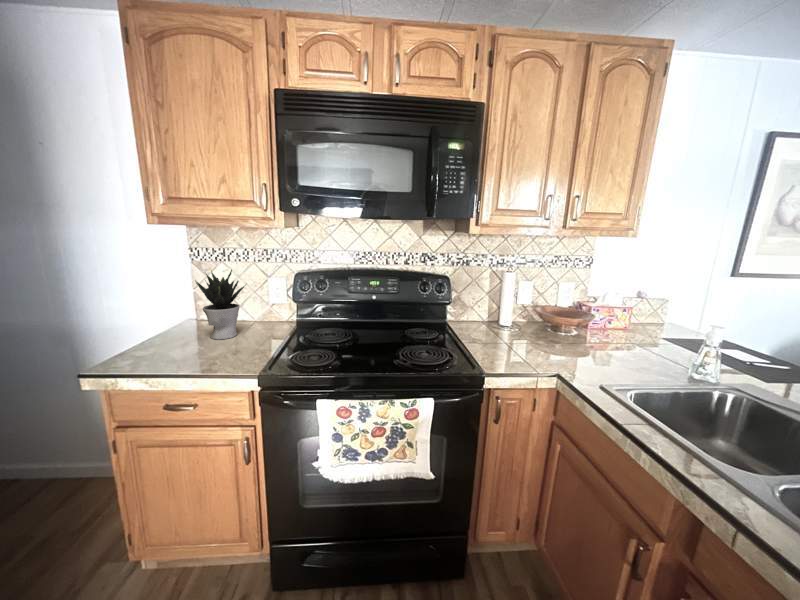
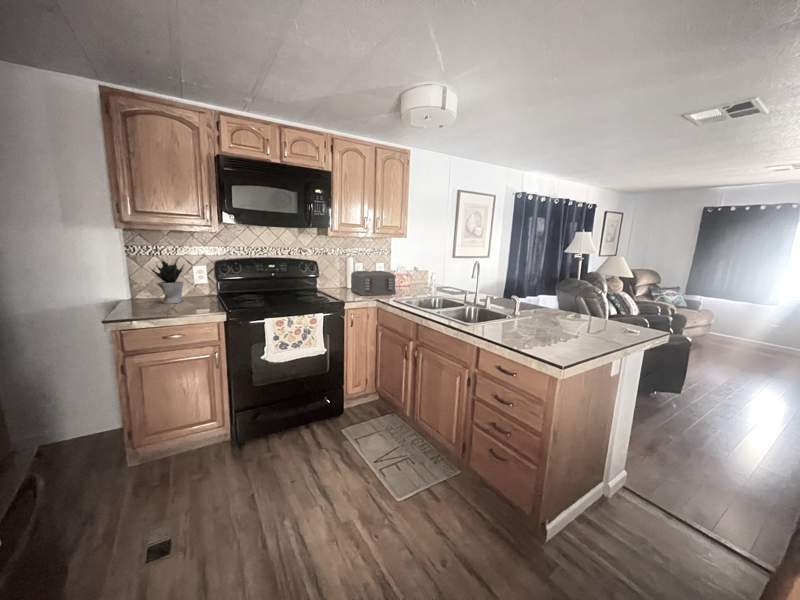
toaster: none [503,301,604,365] -> present [351,271,396,296]

